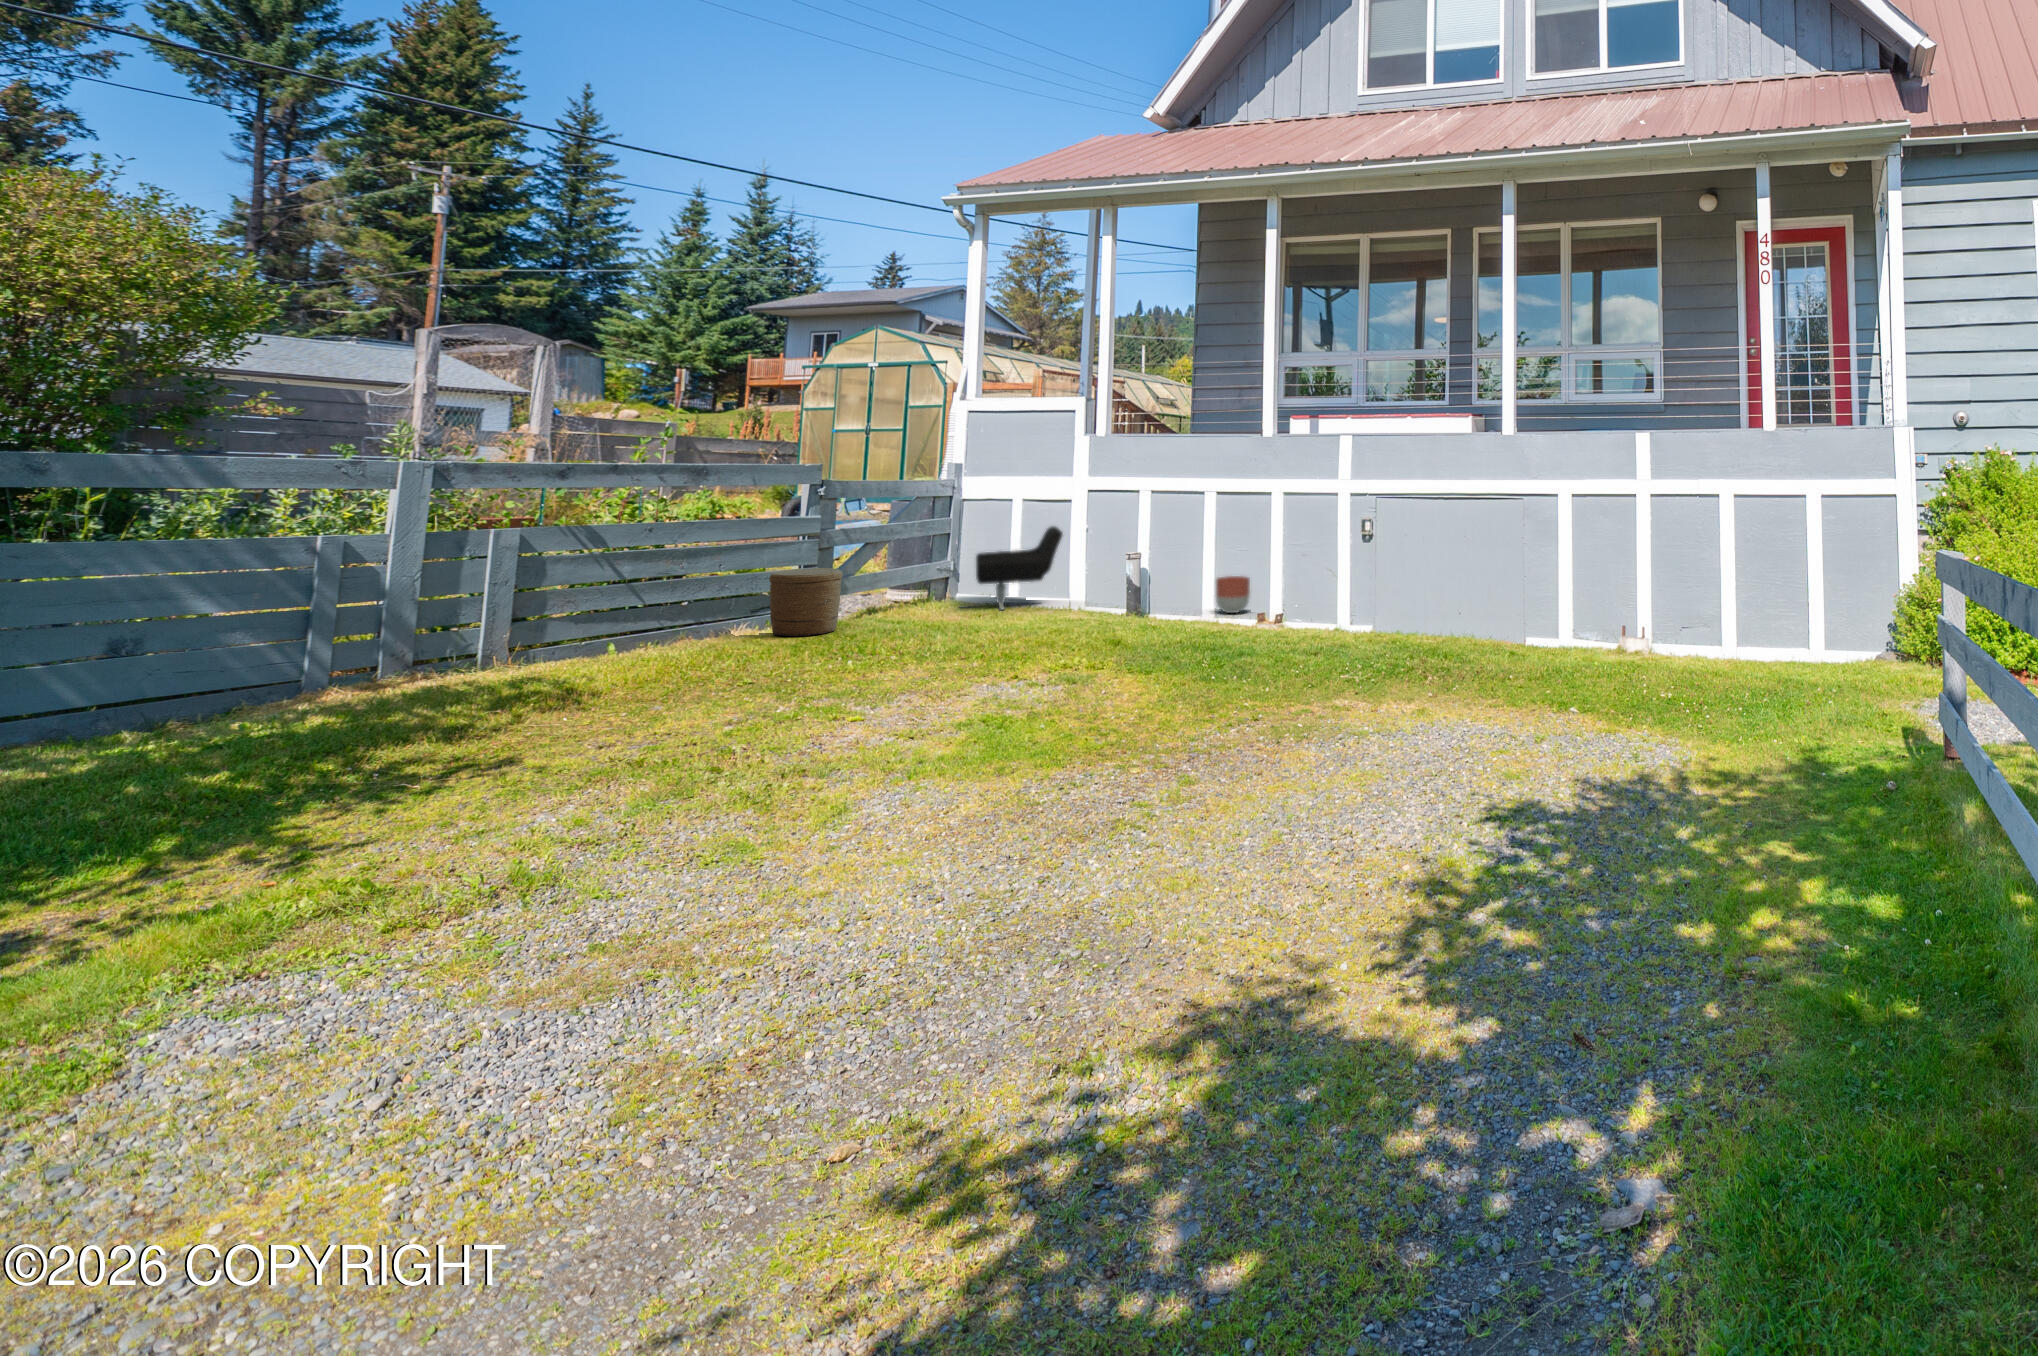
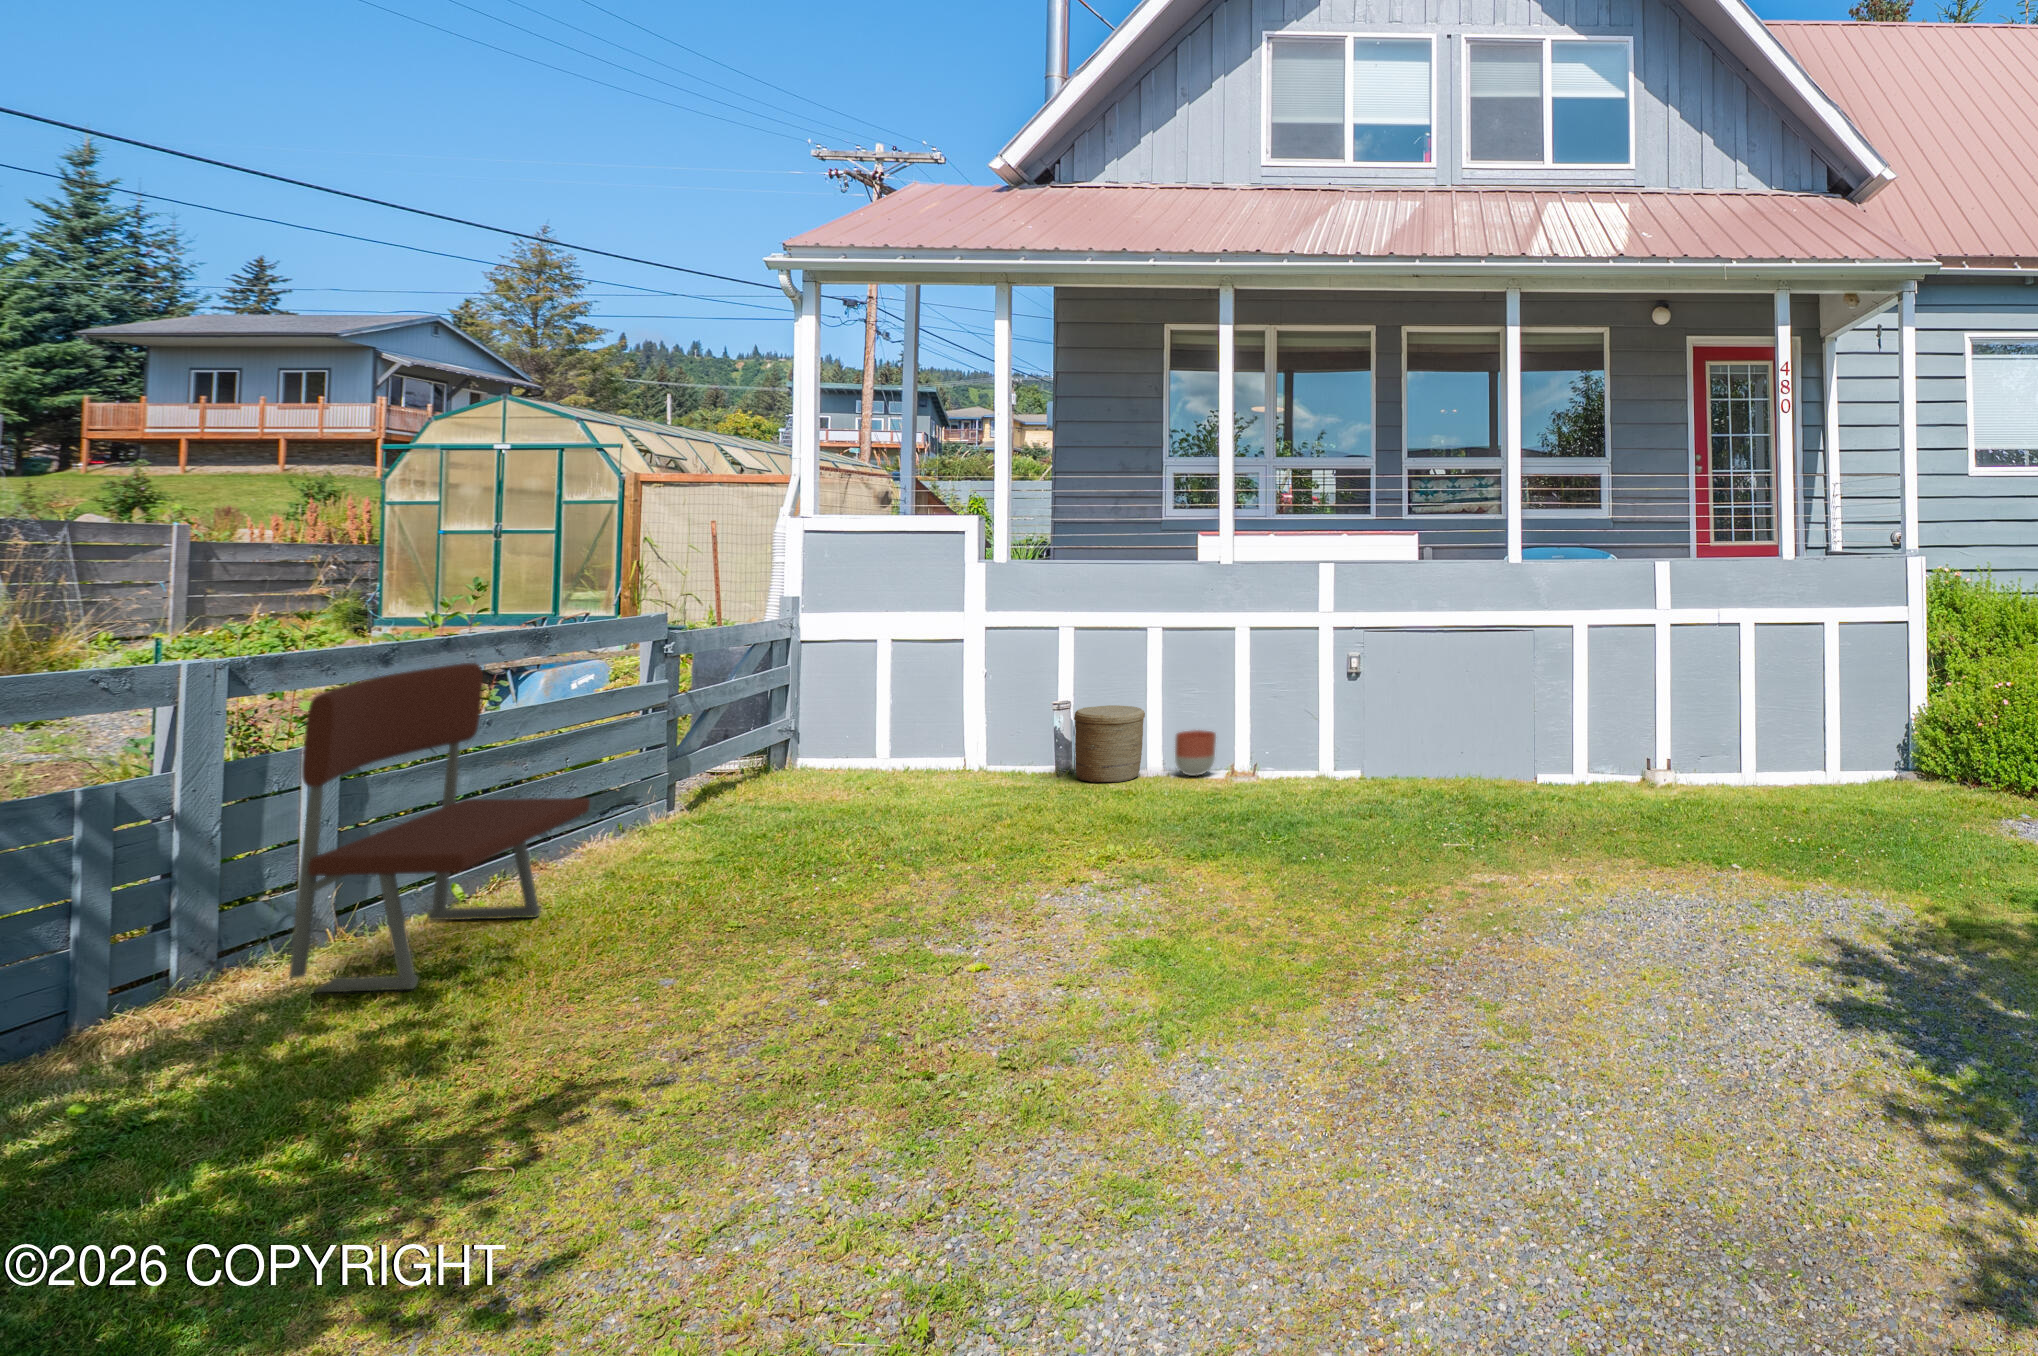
bench: none [439,492,678,709] -> present [289,663,590,992]
lounge chair: present [976,526,1063,610] -> none [829,673,969,786]
woven basket: present [769,568,843,636] -> present [1074,705,1145,783]

